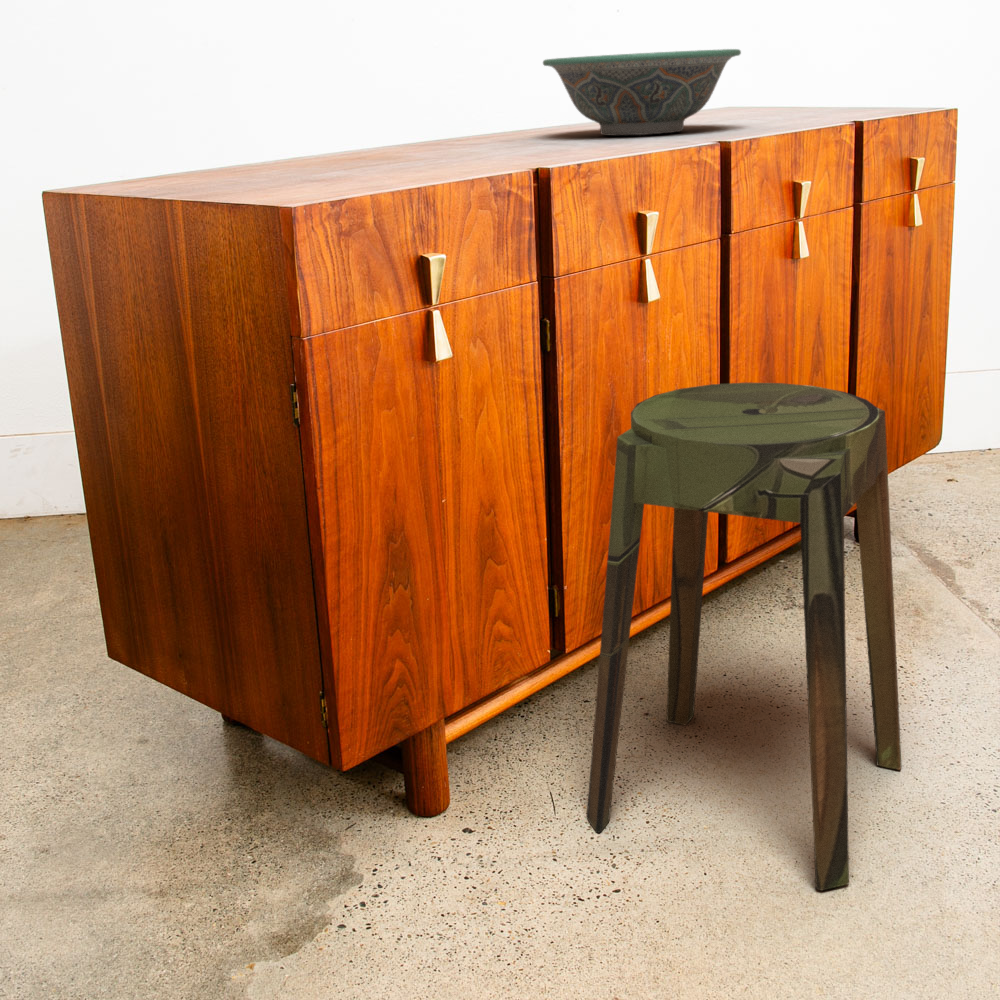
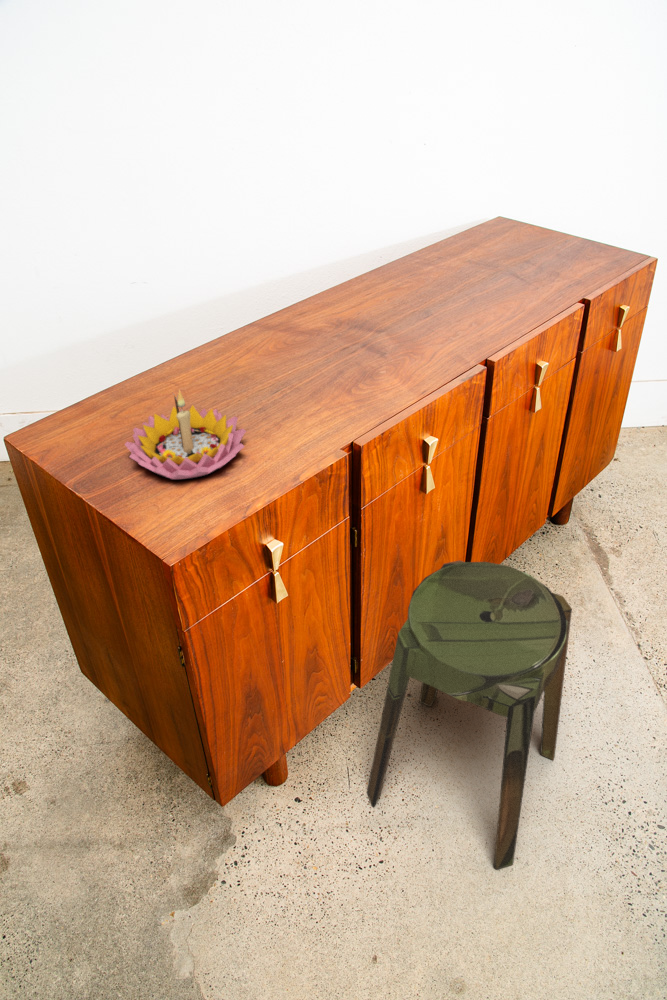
decorative bowl: present [543,49,741,135] -> none [367,235,511,323]
candle holder: none [206,56,380,183] -> present [125,391,246,479]

